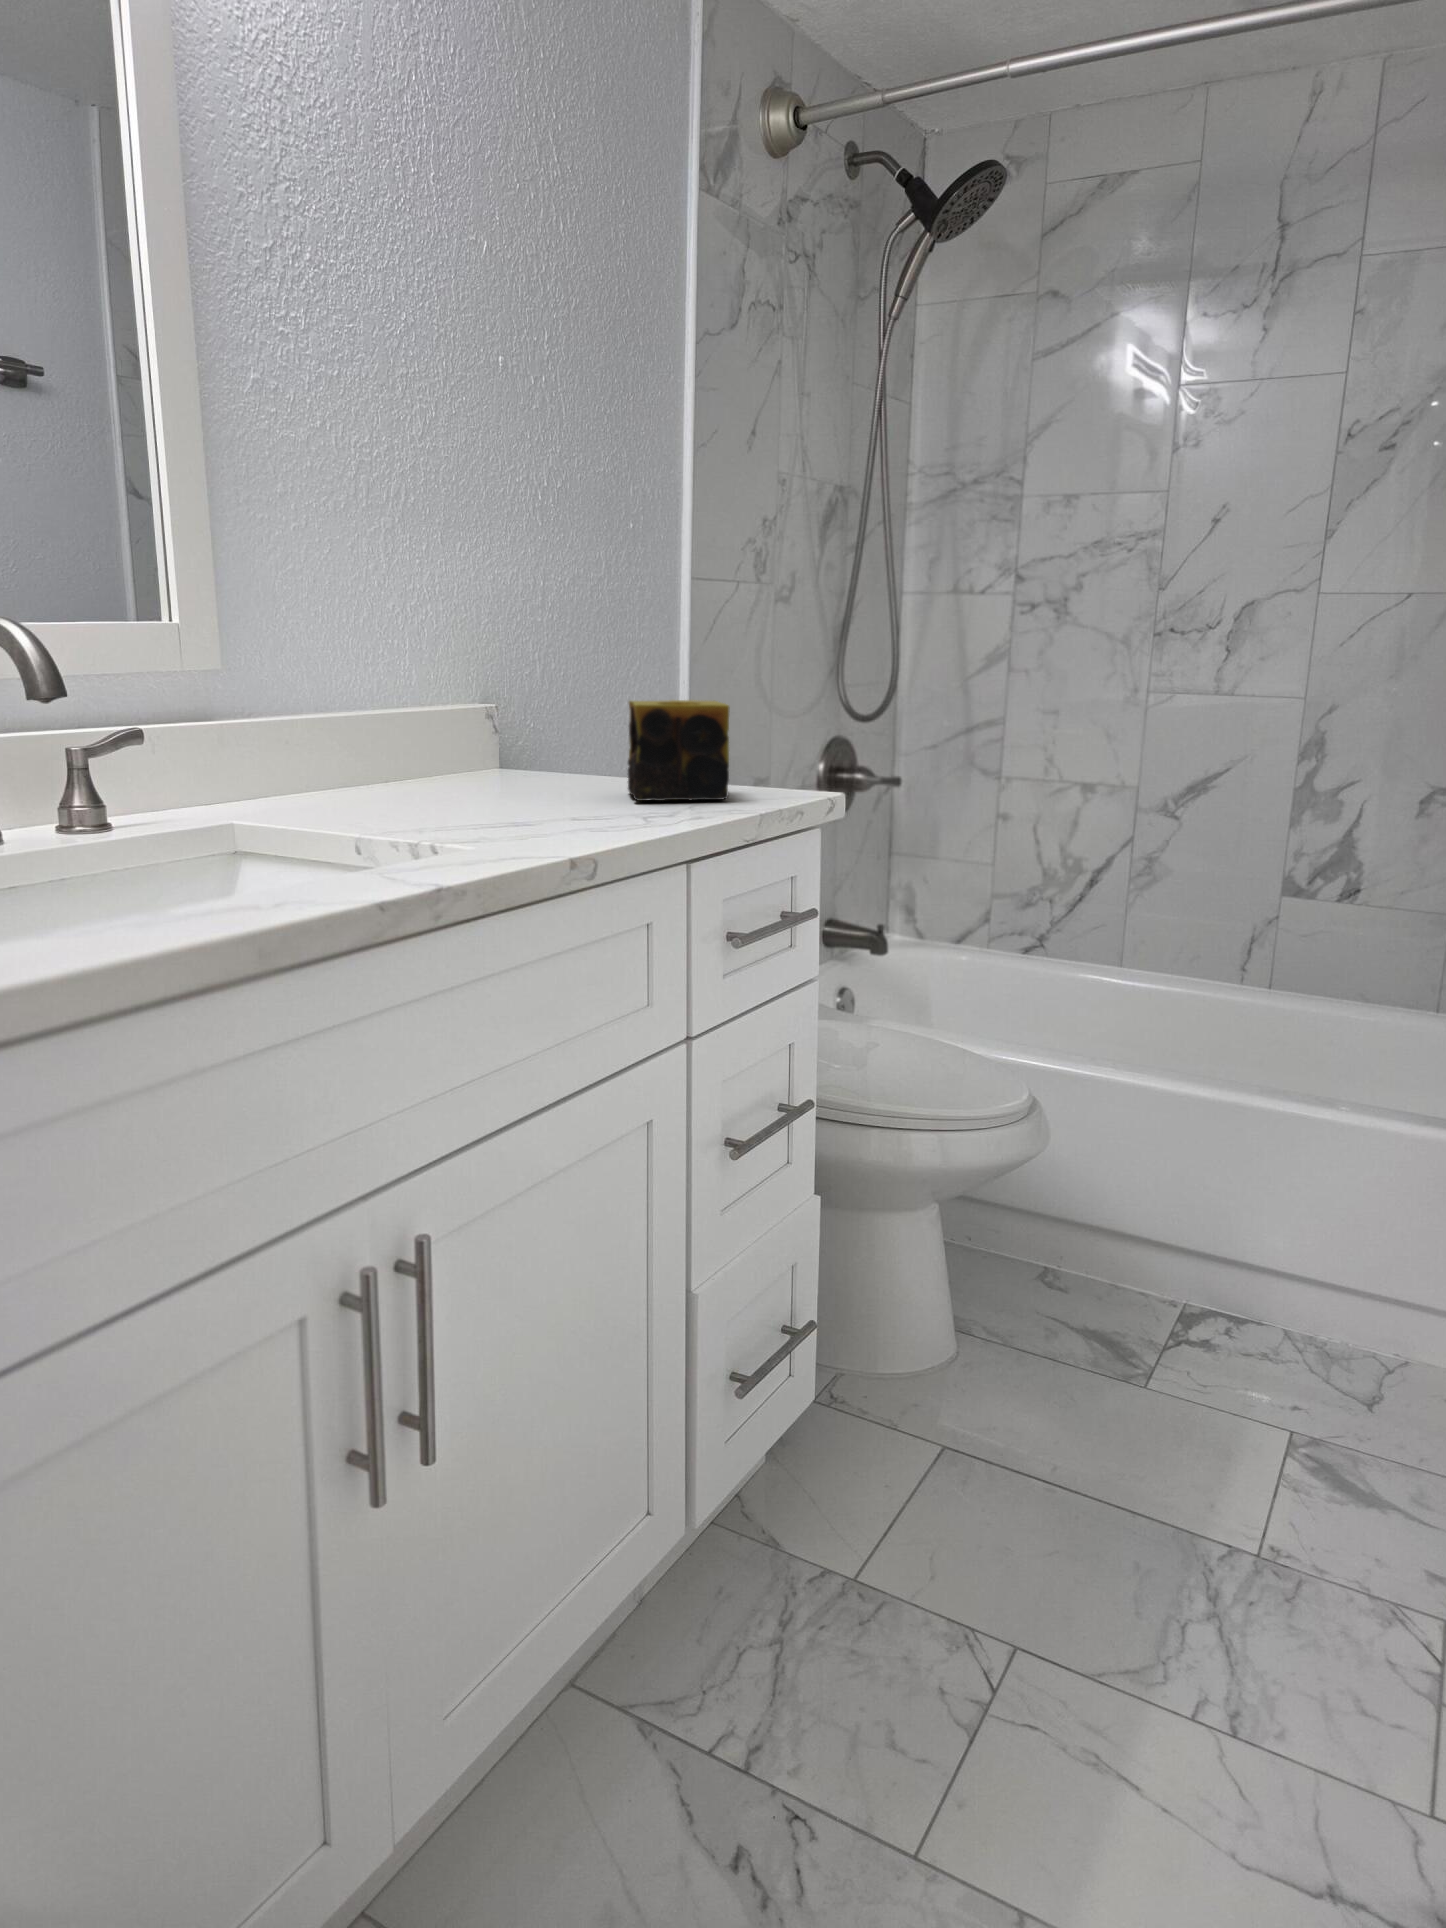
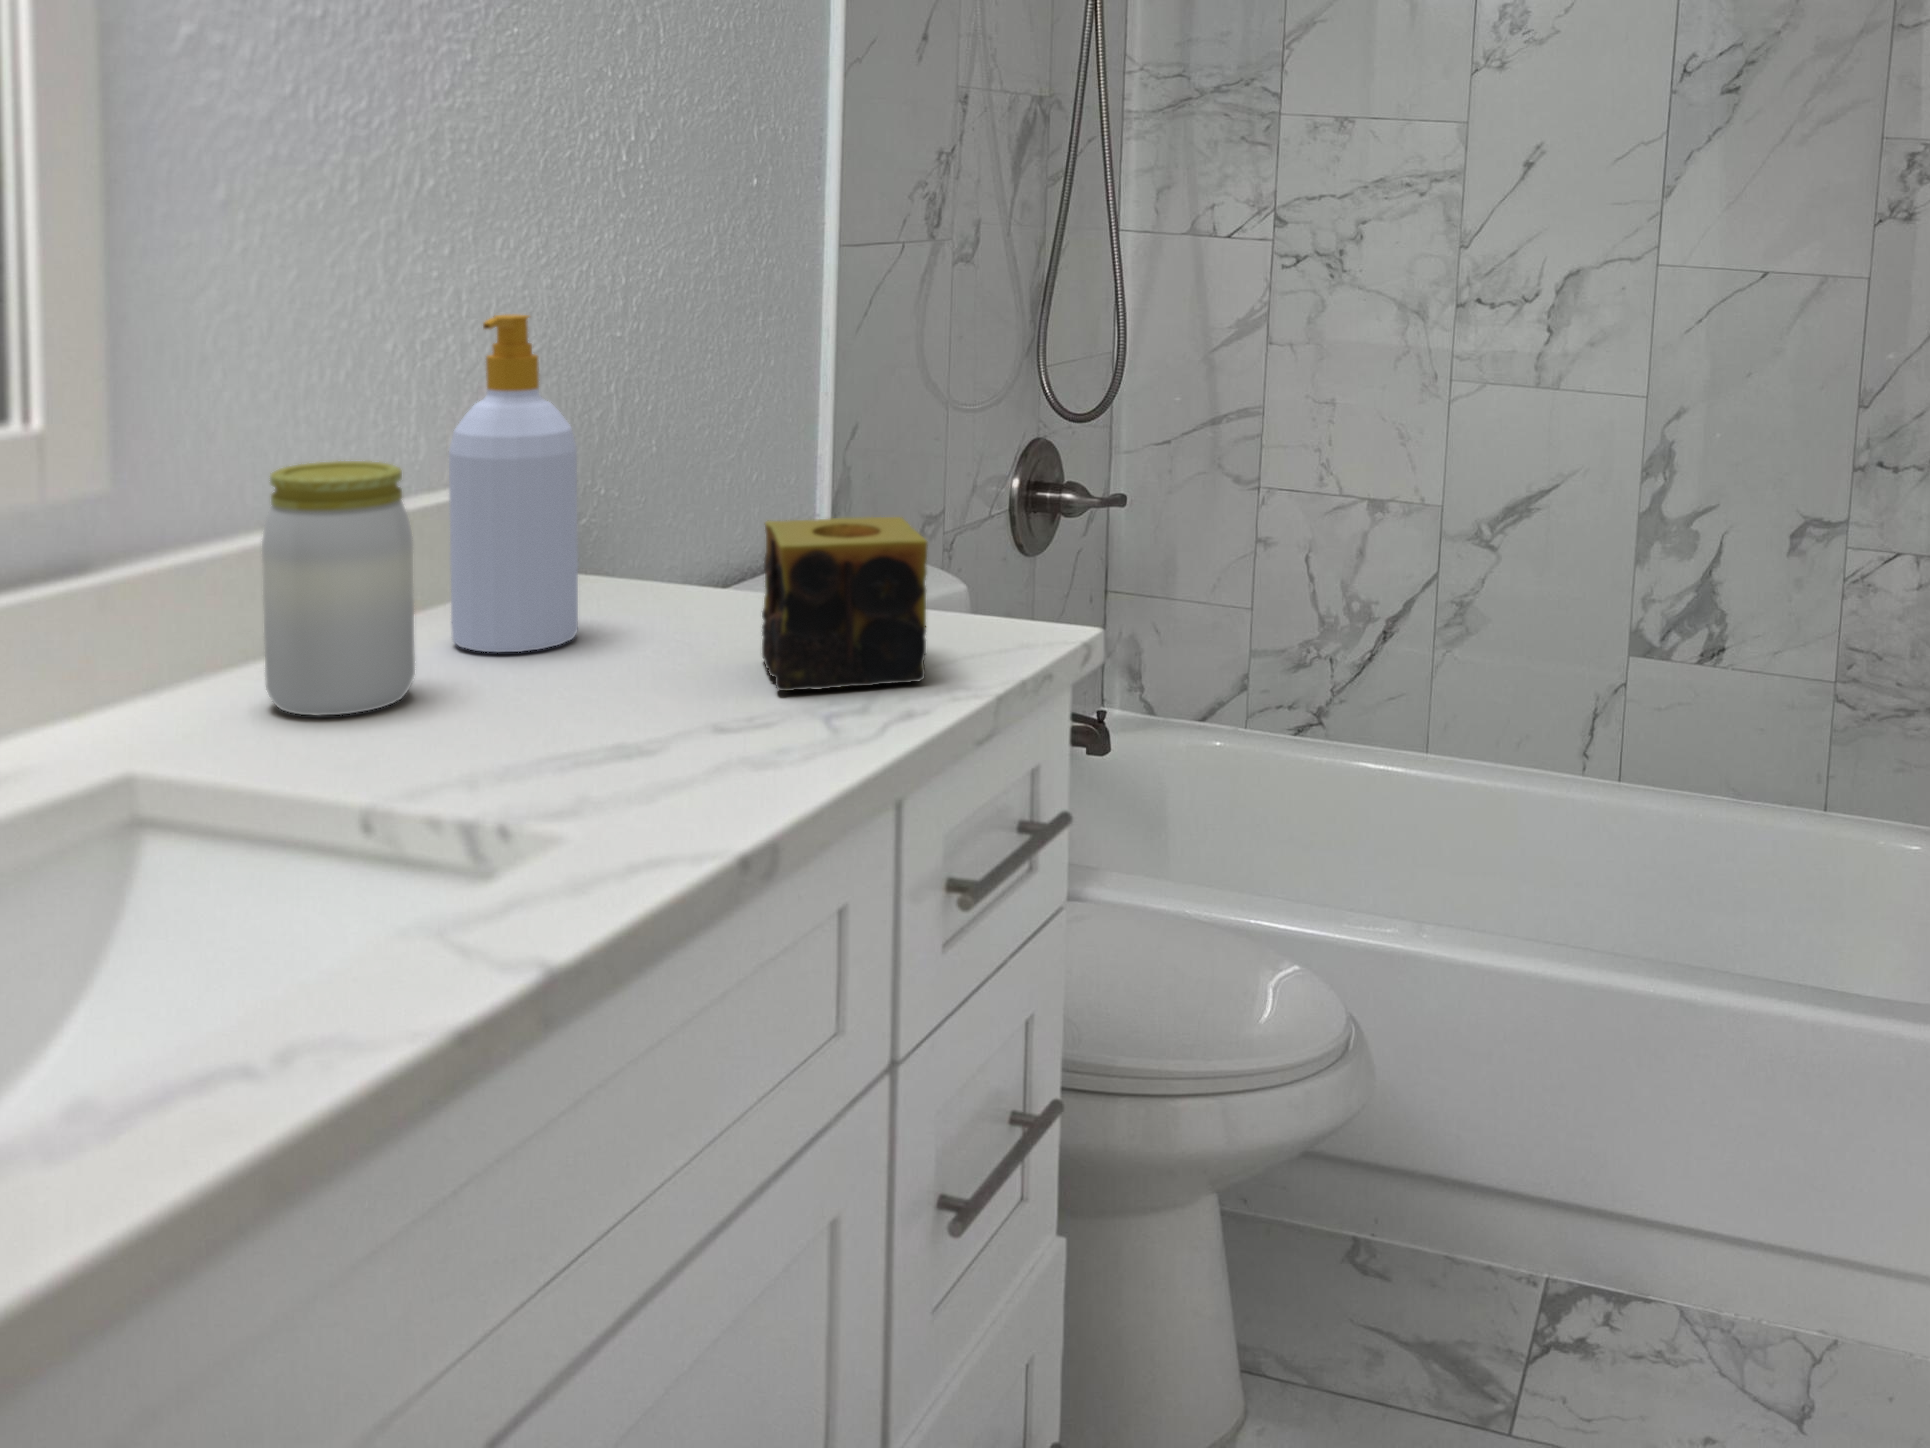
soap bottle: none [438,571,518,787] -> present [449,315,578,652]
jar: none [330,654,419,803] -> present [262,461,415,716]

